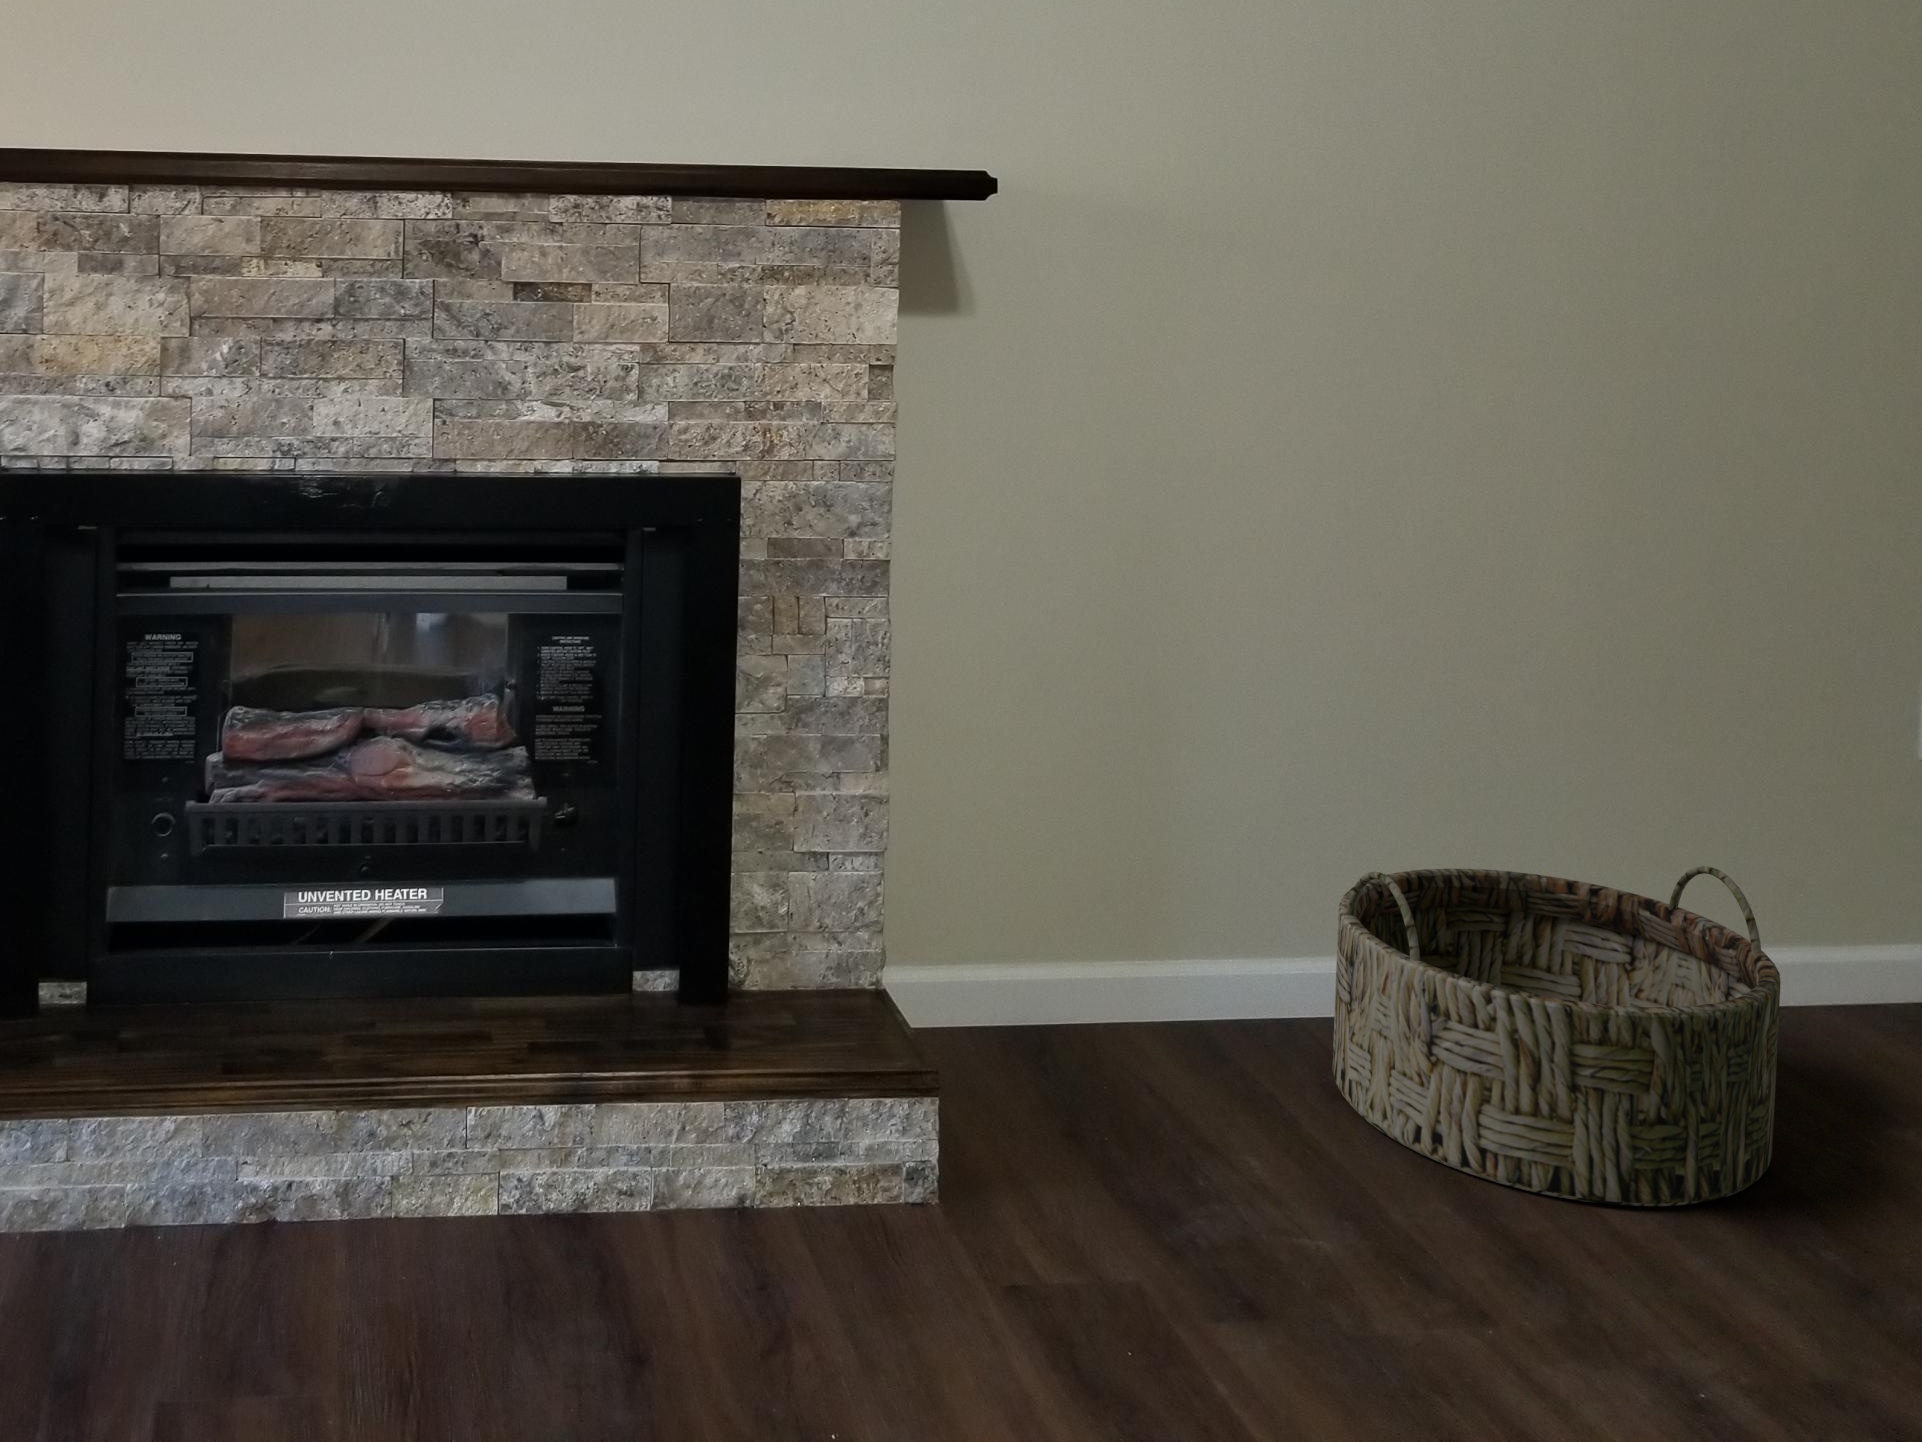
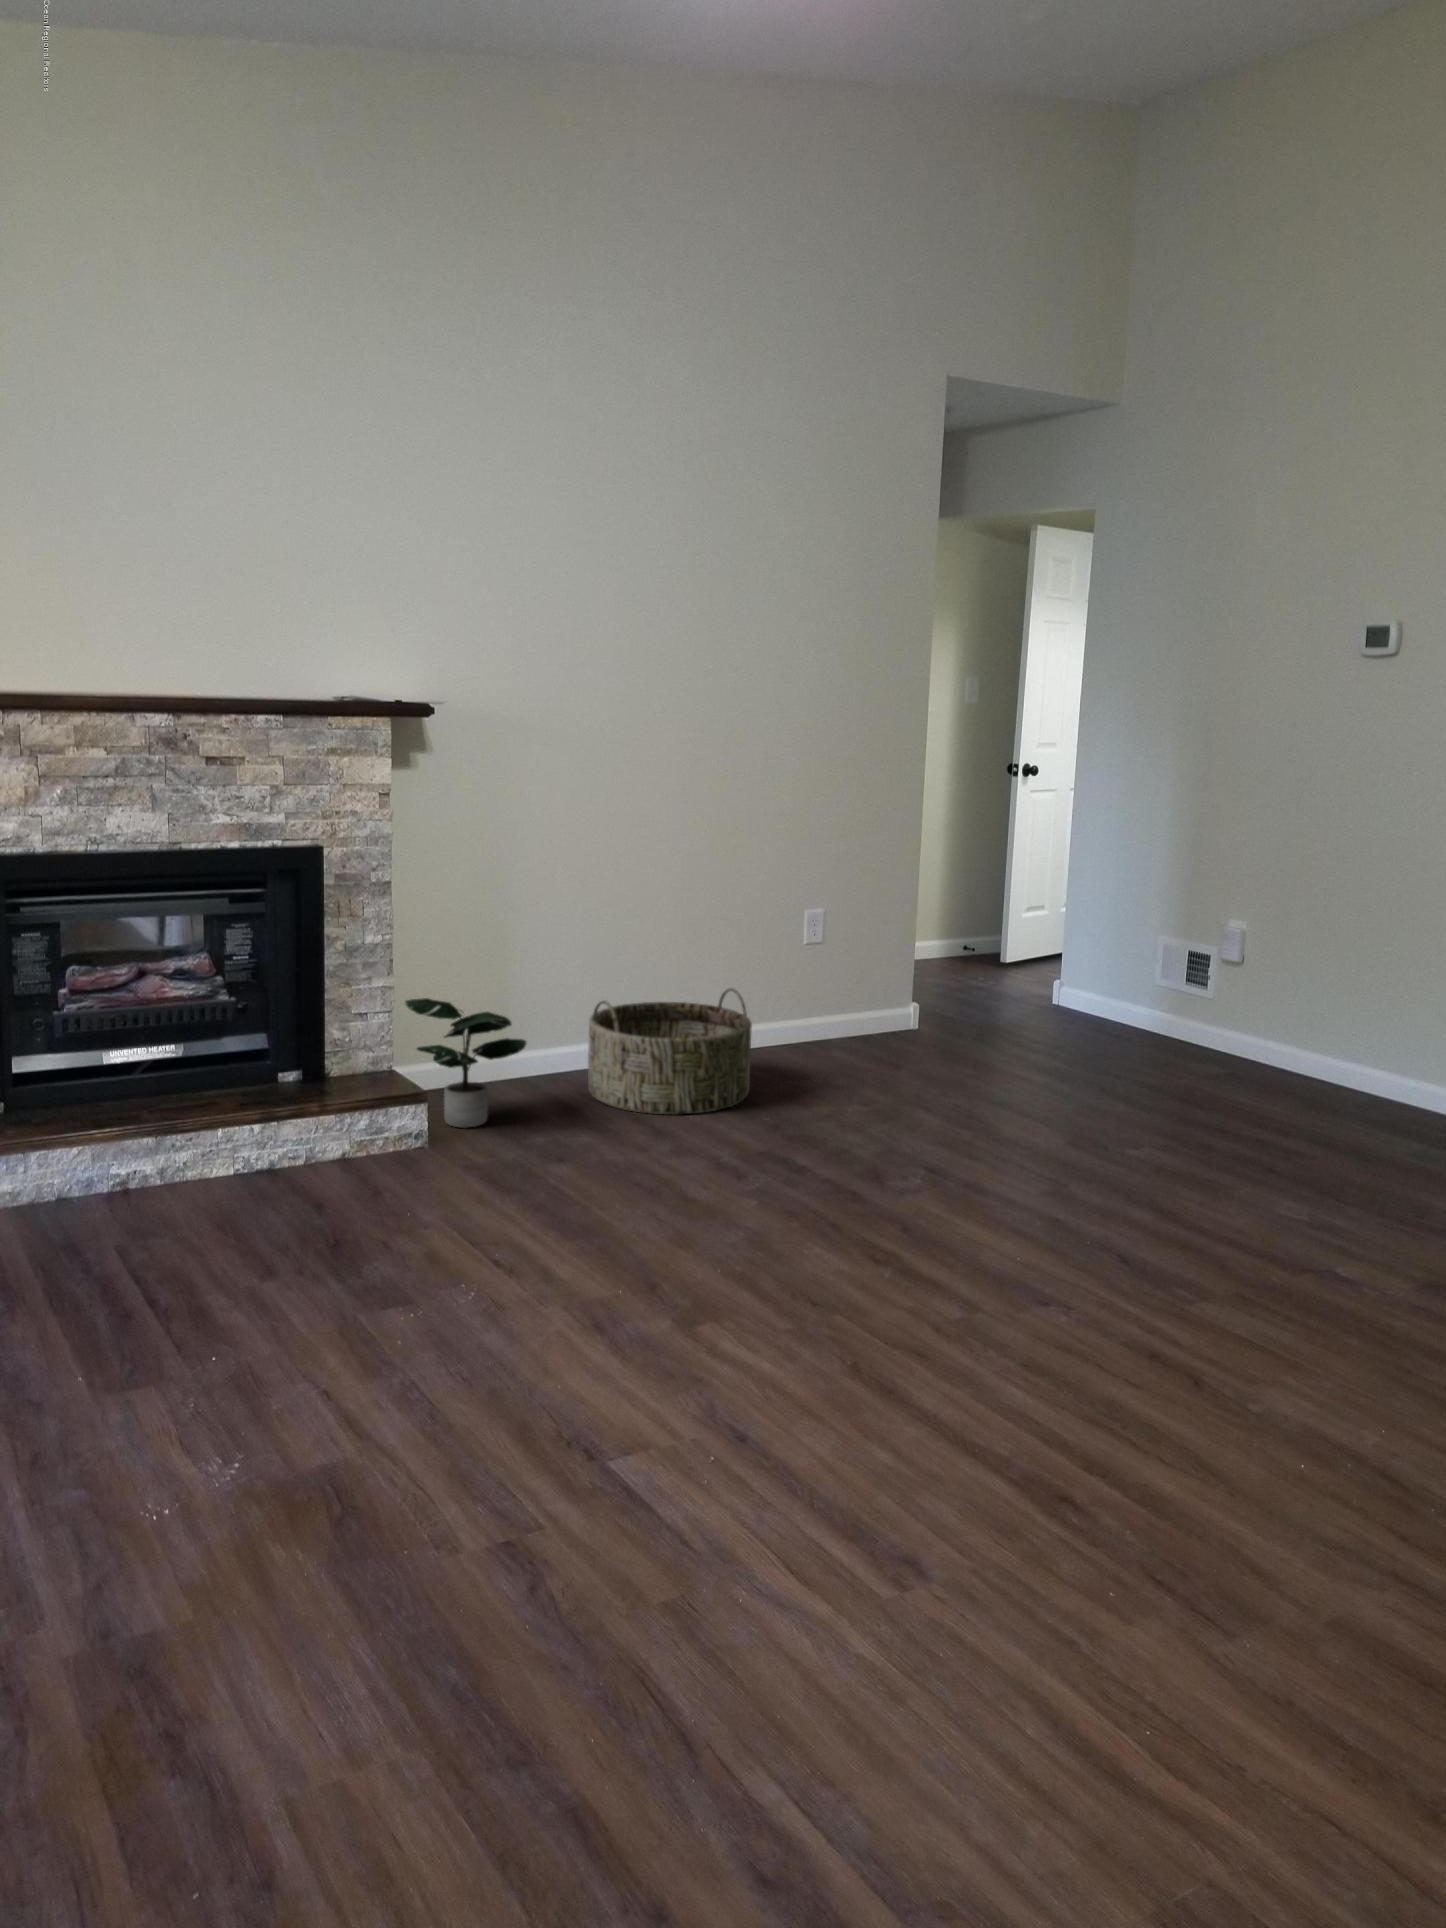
potted plant: none [906,829,1188,1157] -> present [405,998,526,1128]

